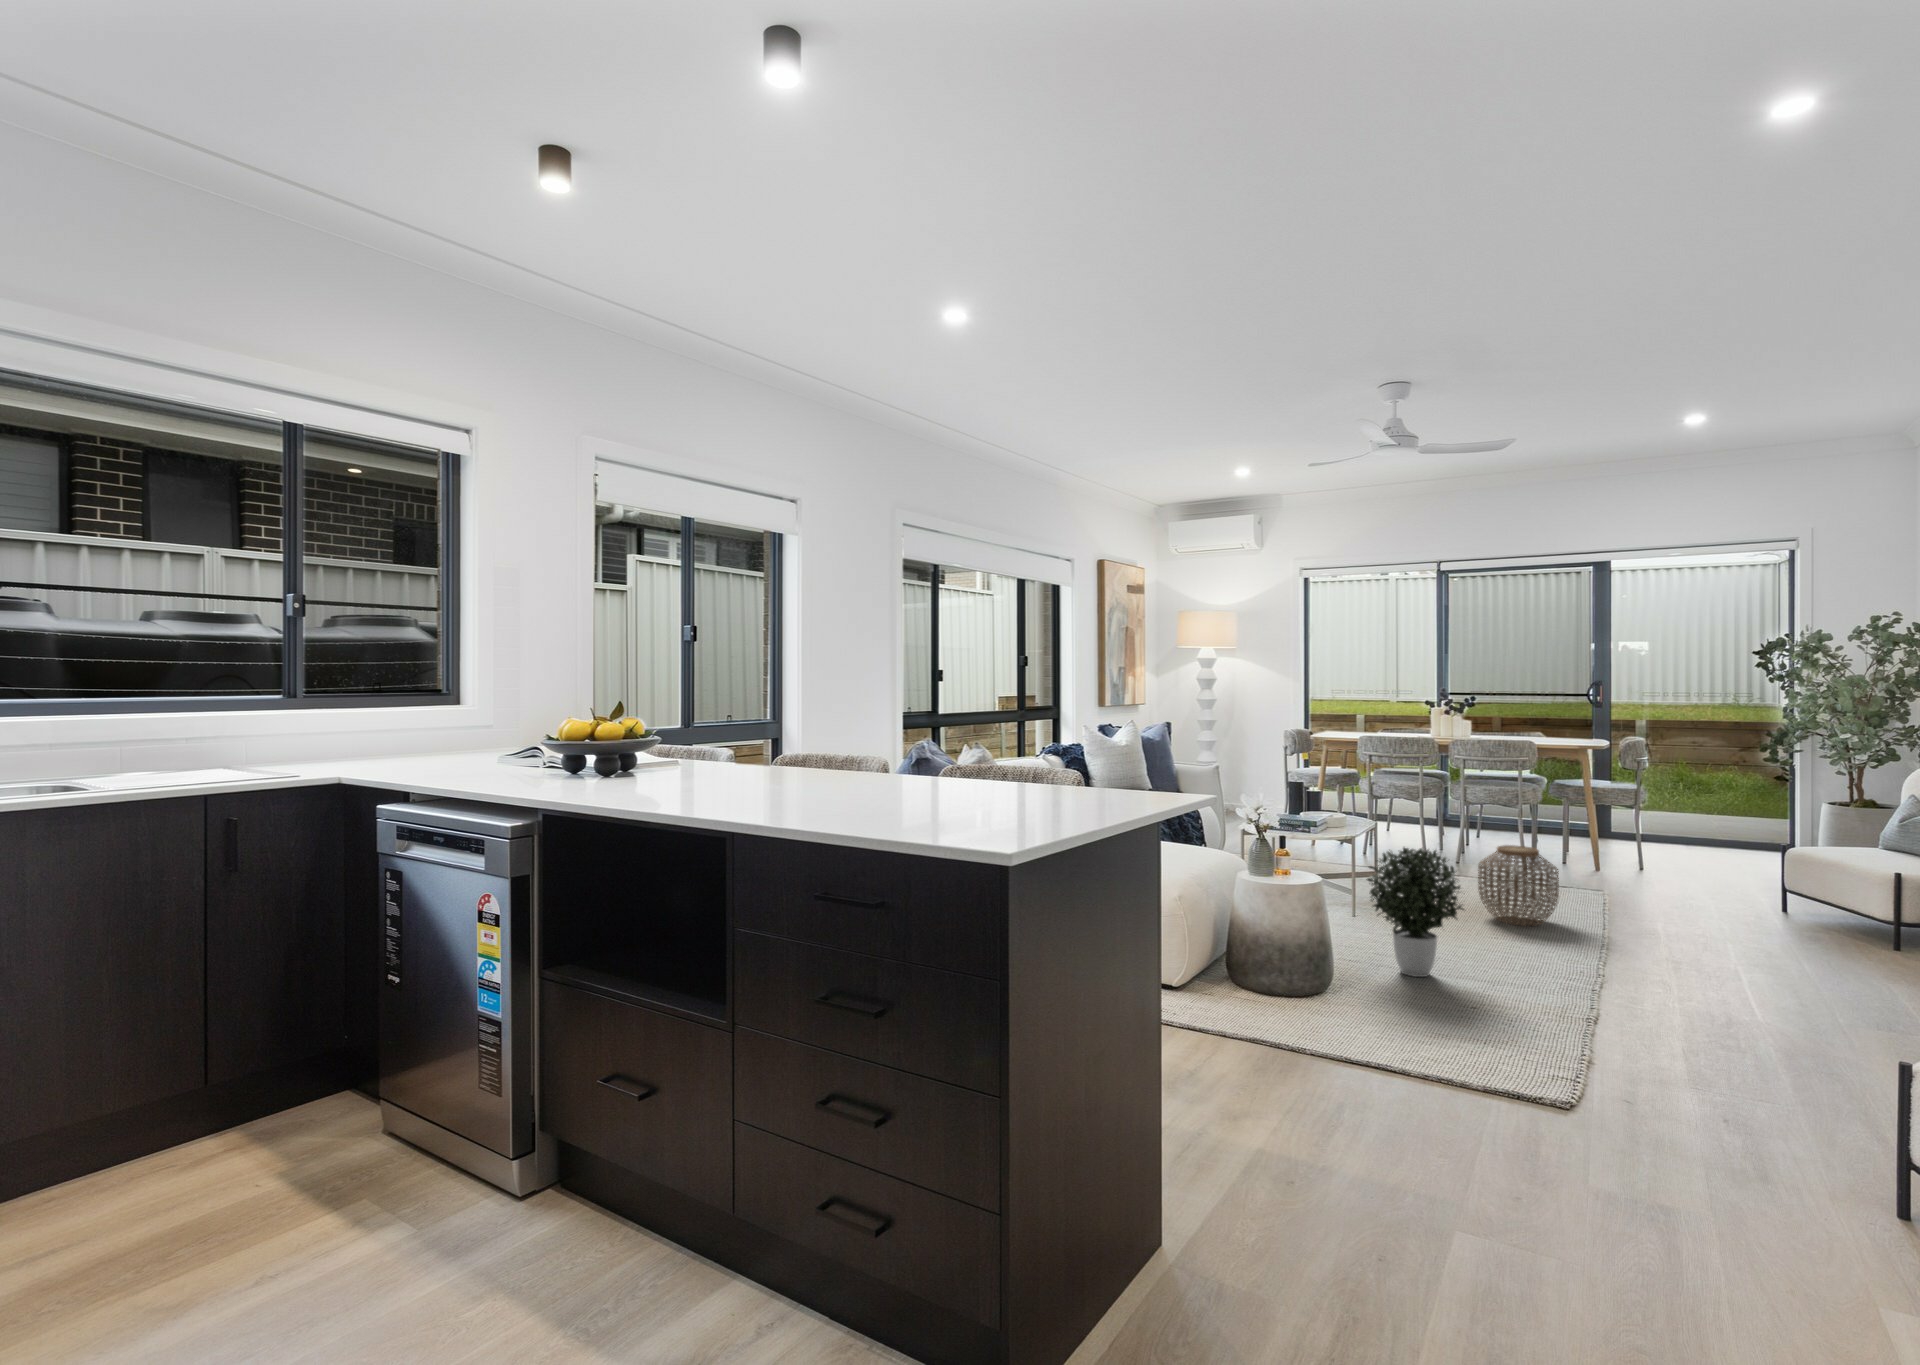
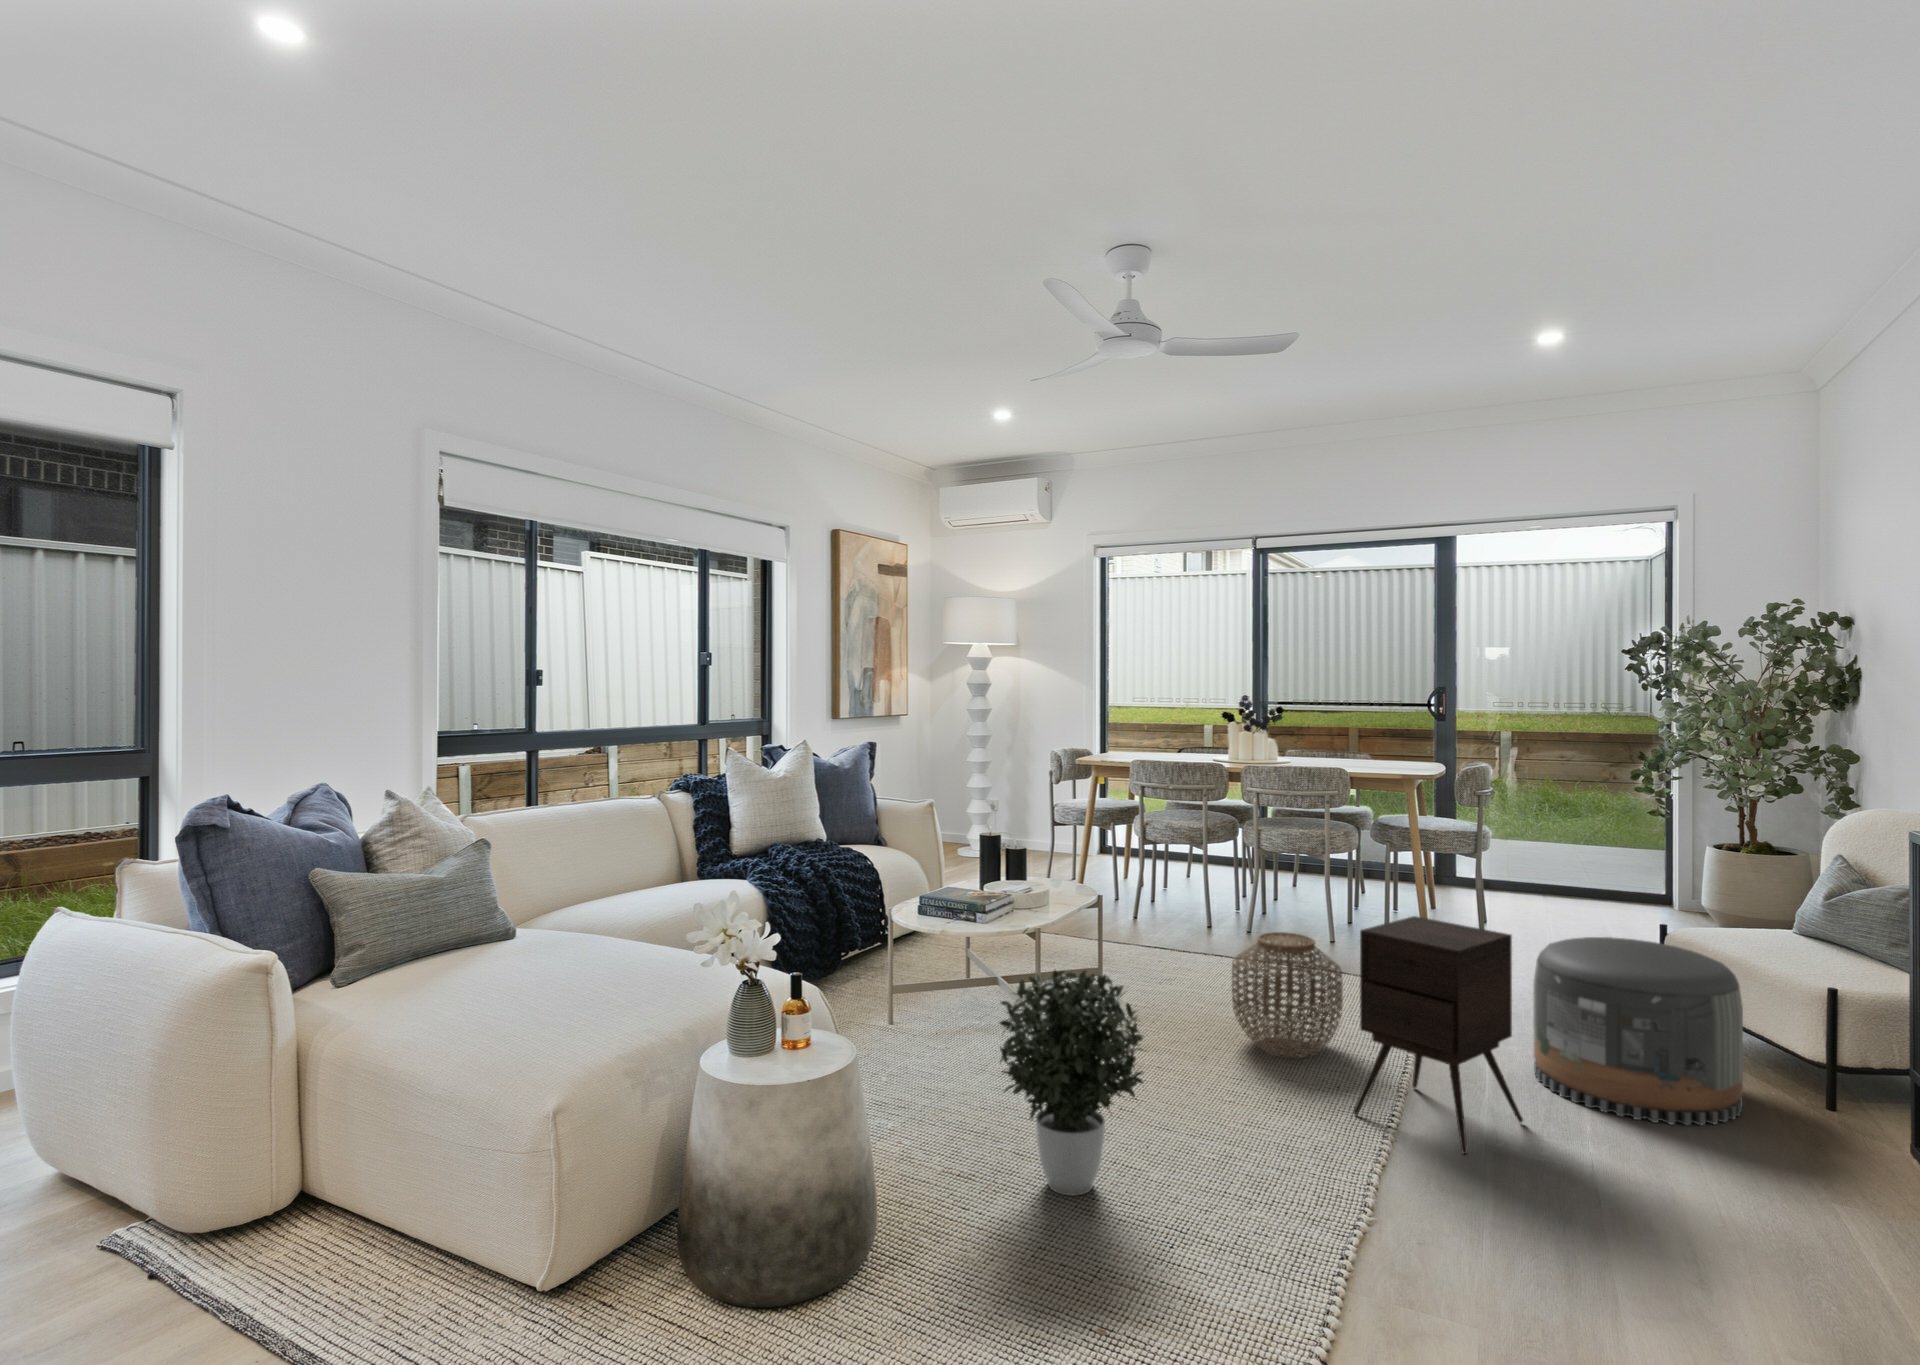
side table: none [1579,828,1695,968] -> present [1354,916,1523,1154]
pouf: none [1697,848,1847,961] -> present [1533,937,1743,1125]

